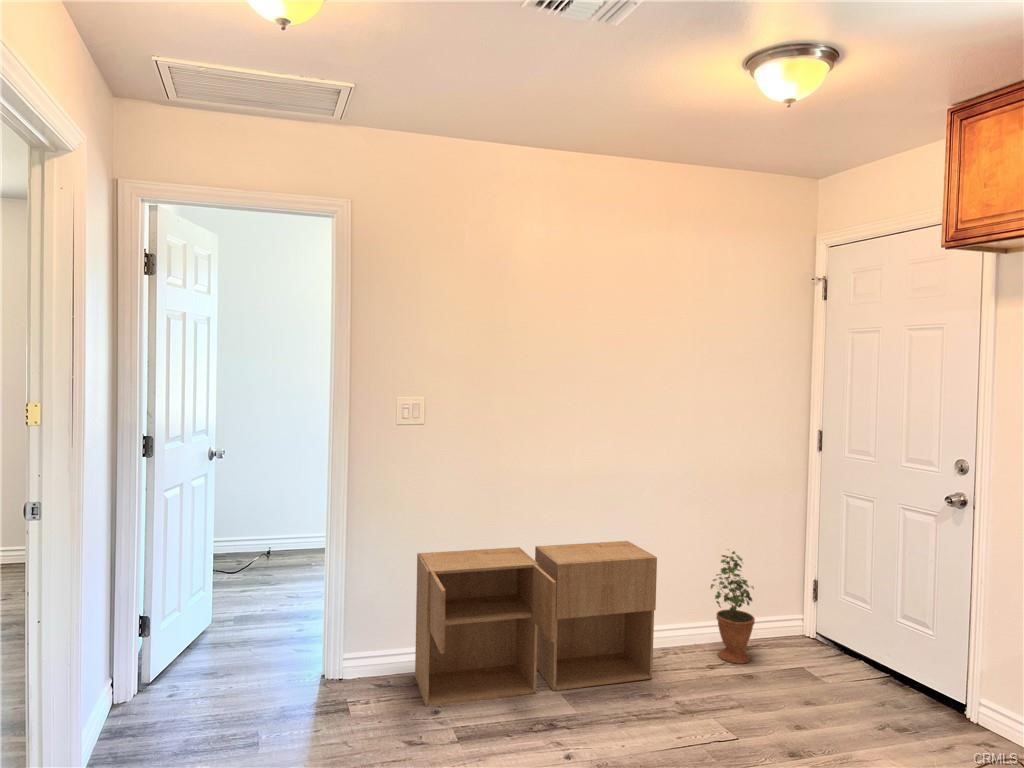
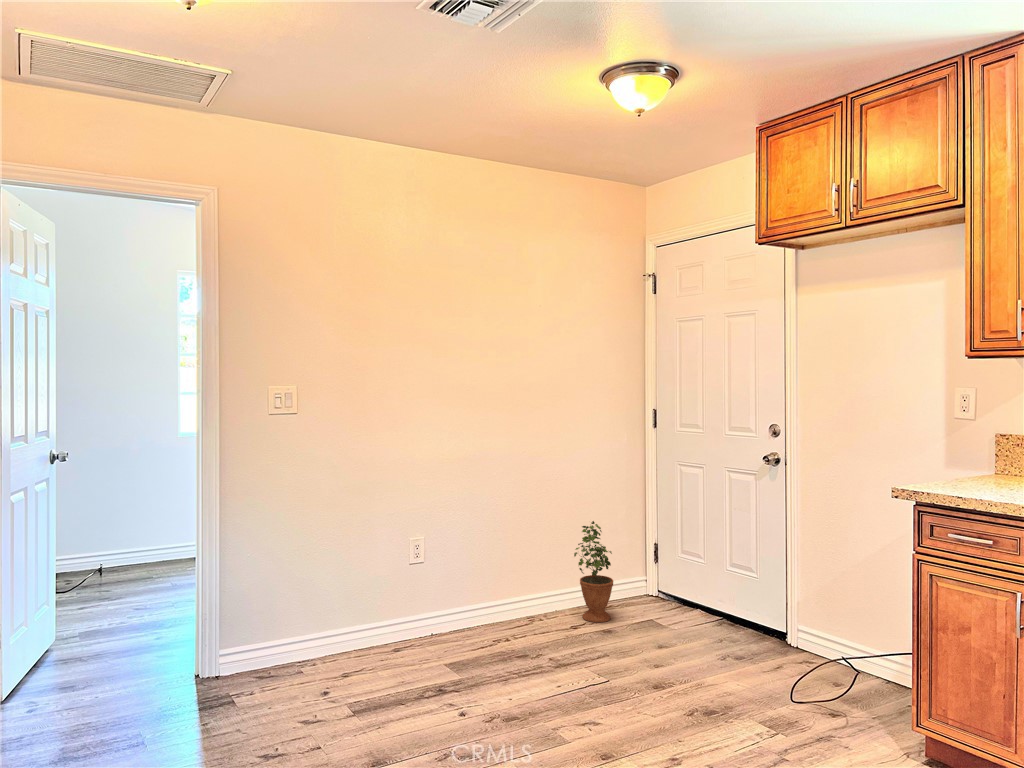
storage cabinet: present [415,541,657,706] -> none [296,518,528,691]

